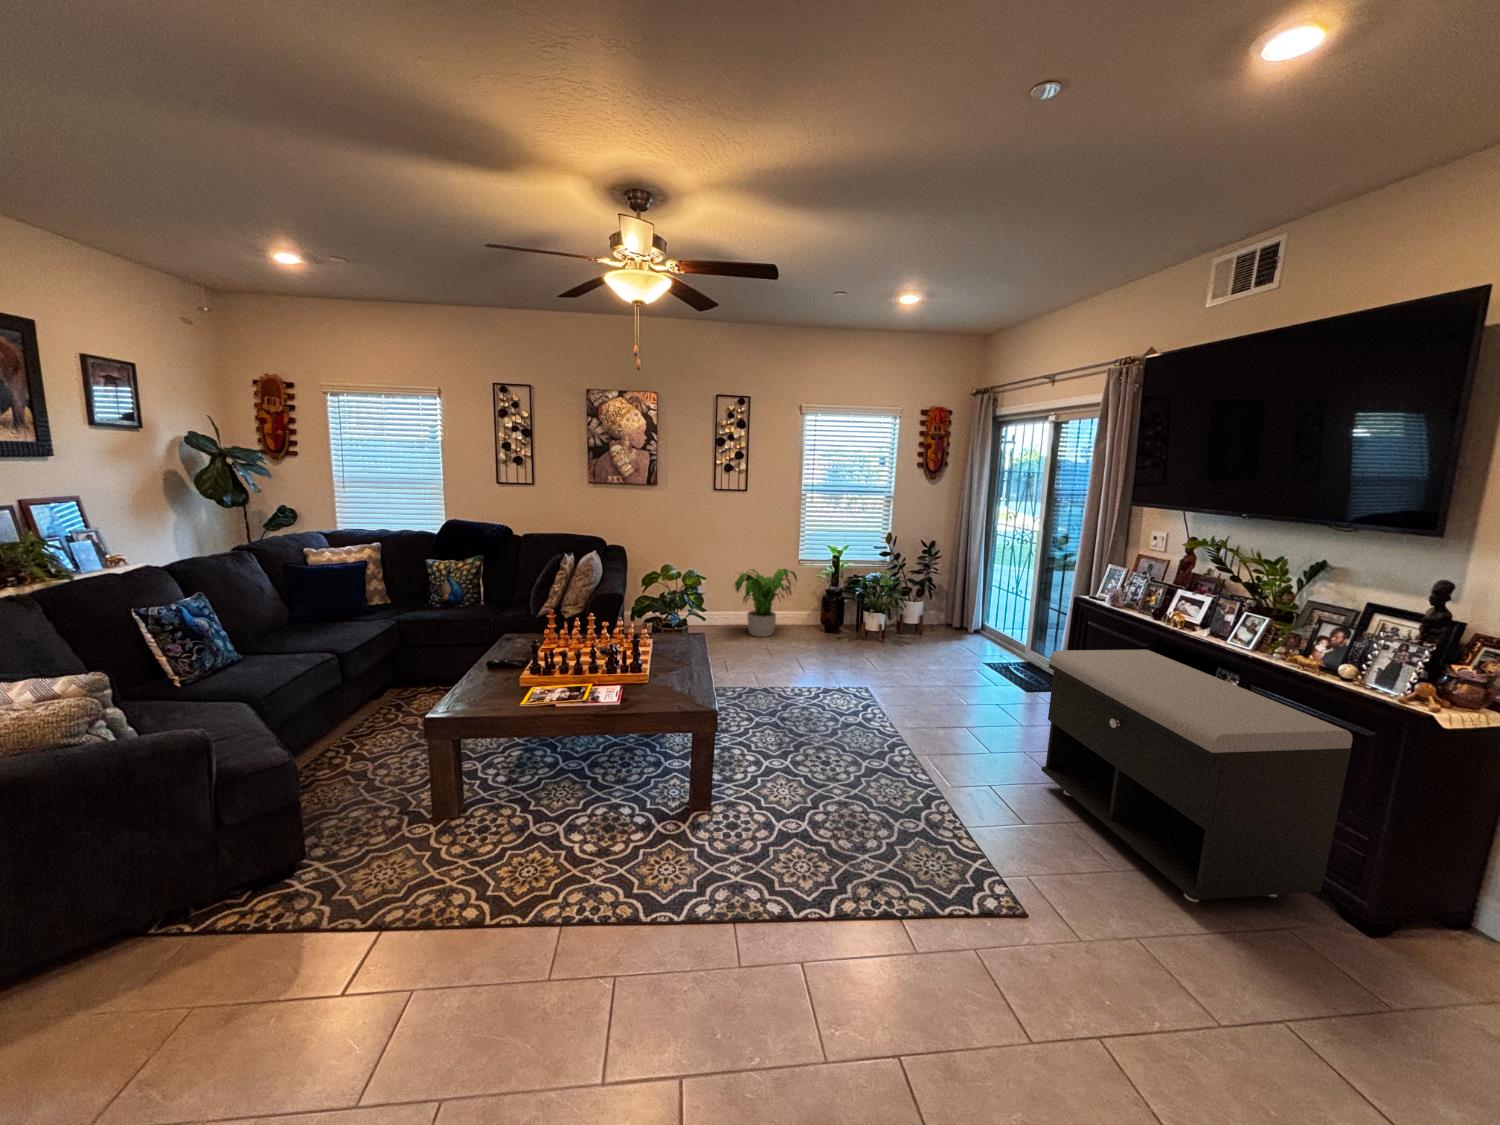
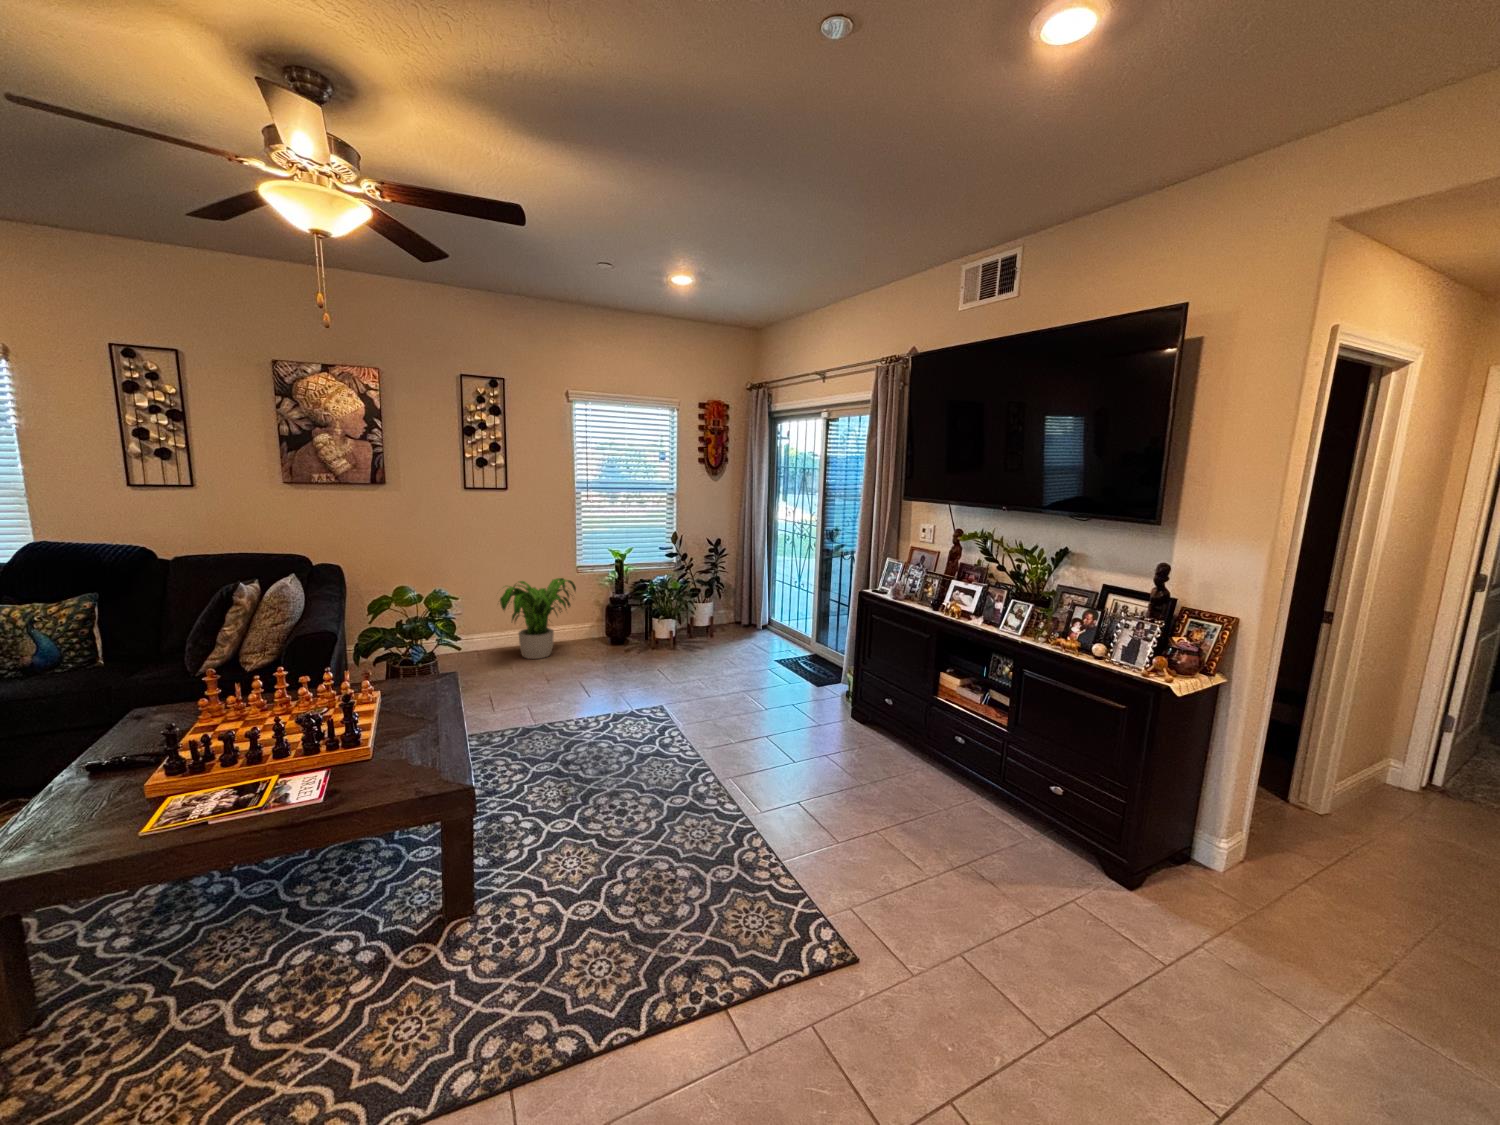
storage bench: present [1041,650,1353,903] -> none [847,642,1111,897]

